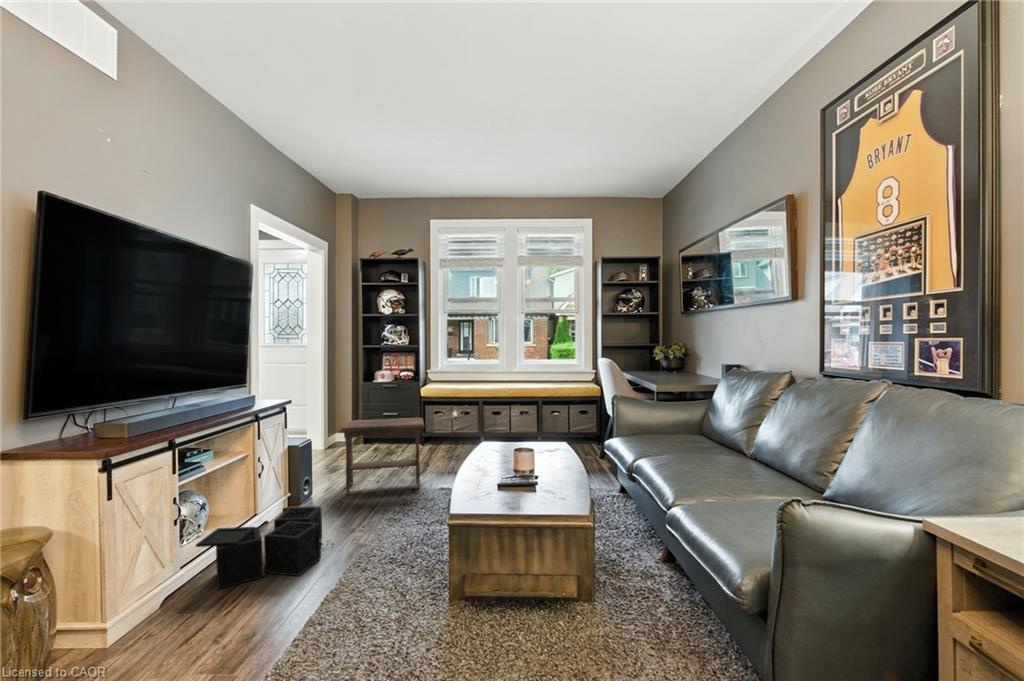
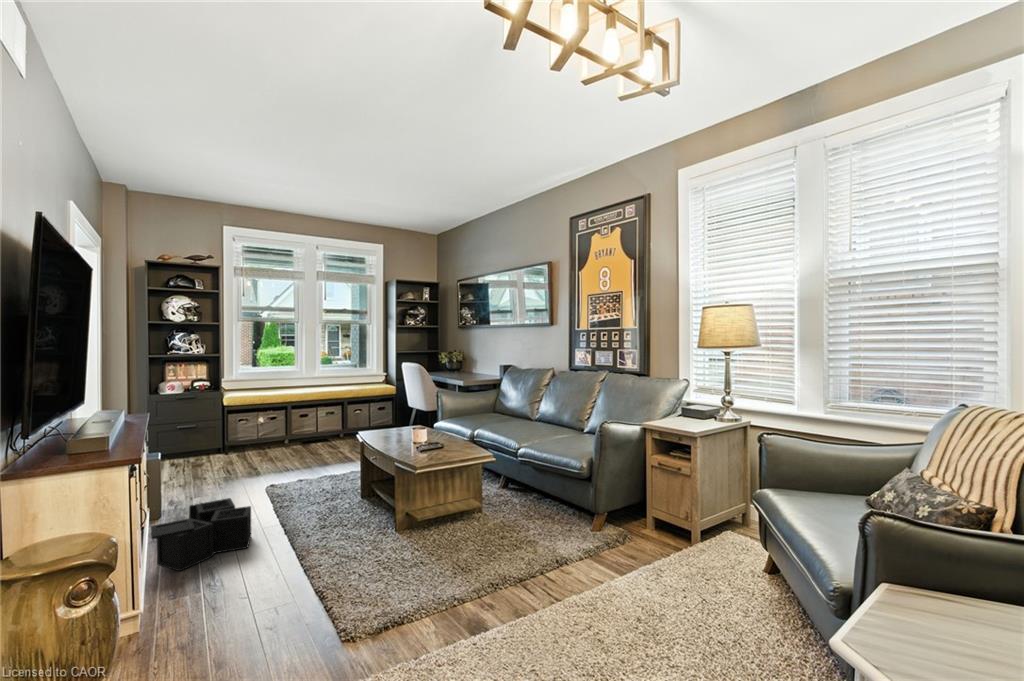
footstool: present [340,418,424,495] -> none [187,421,282,499]

